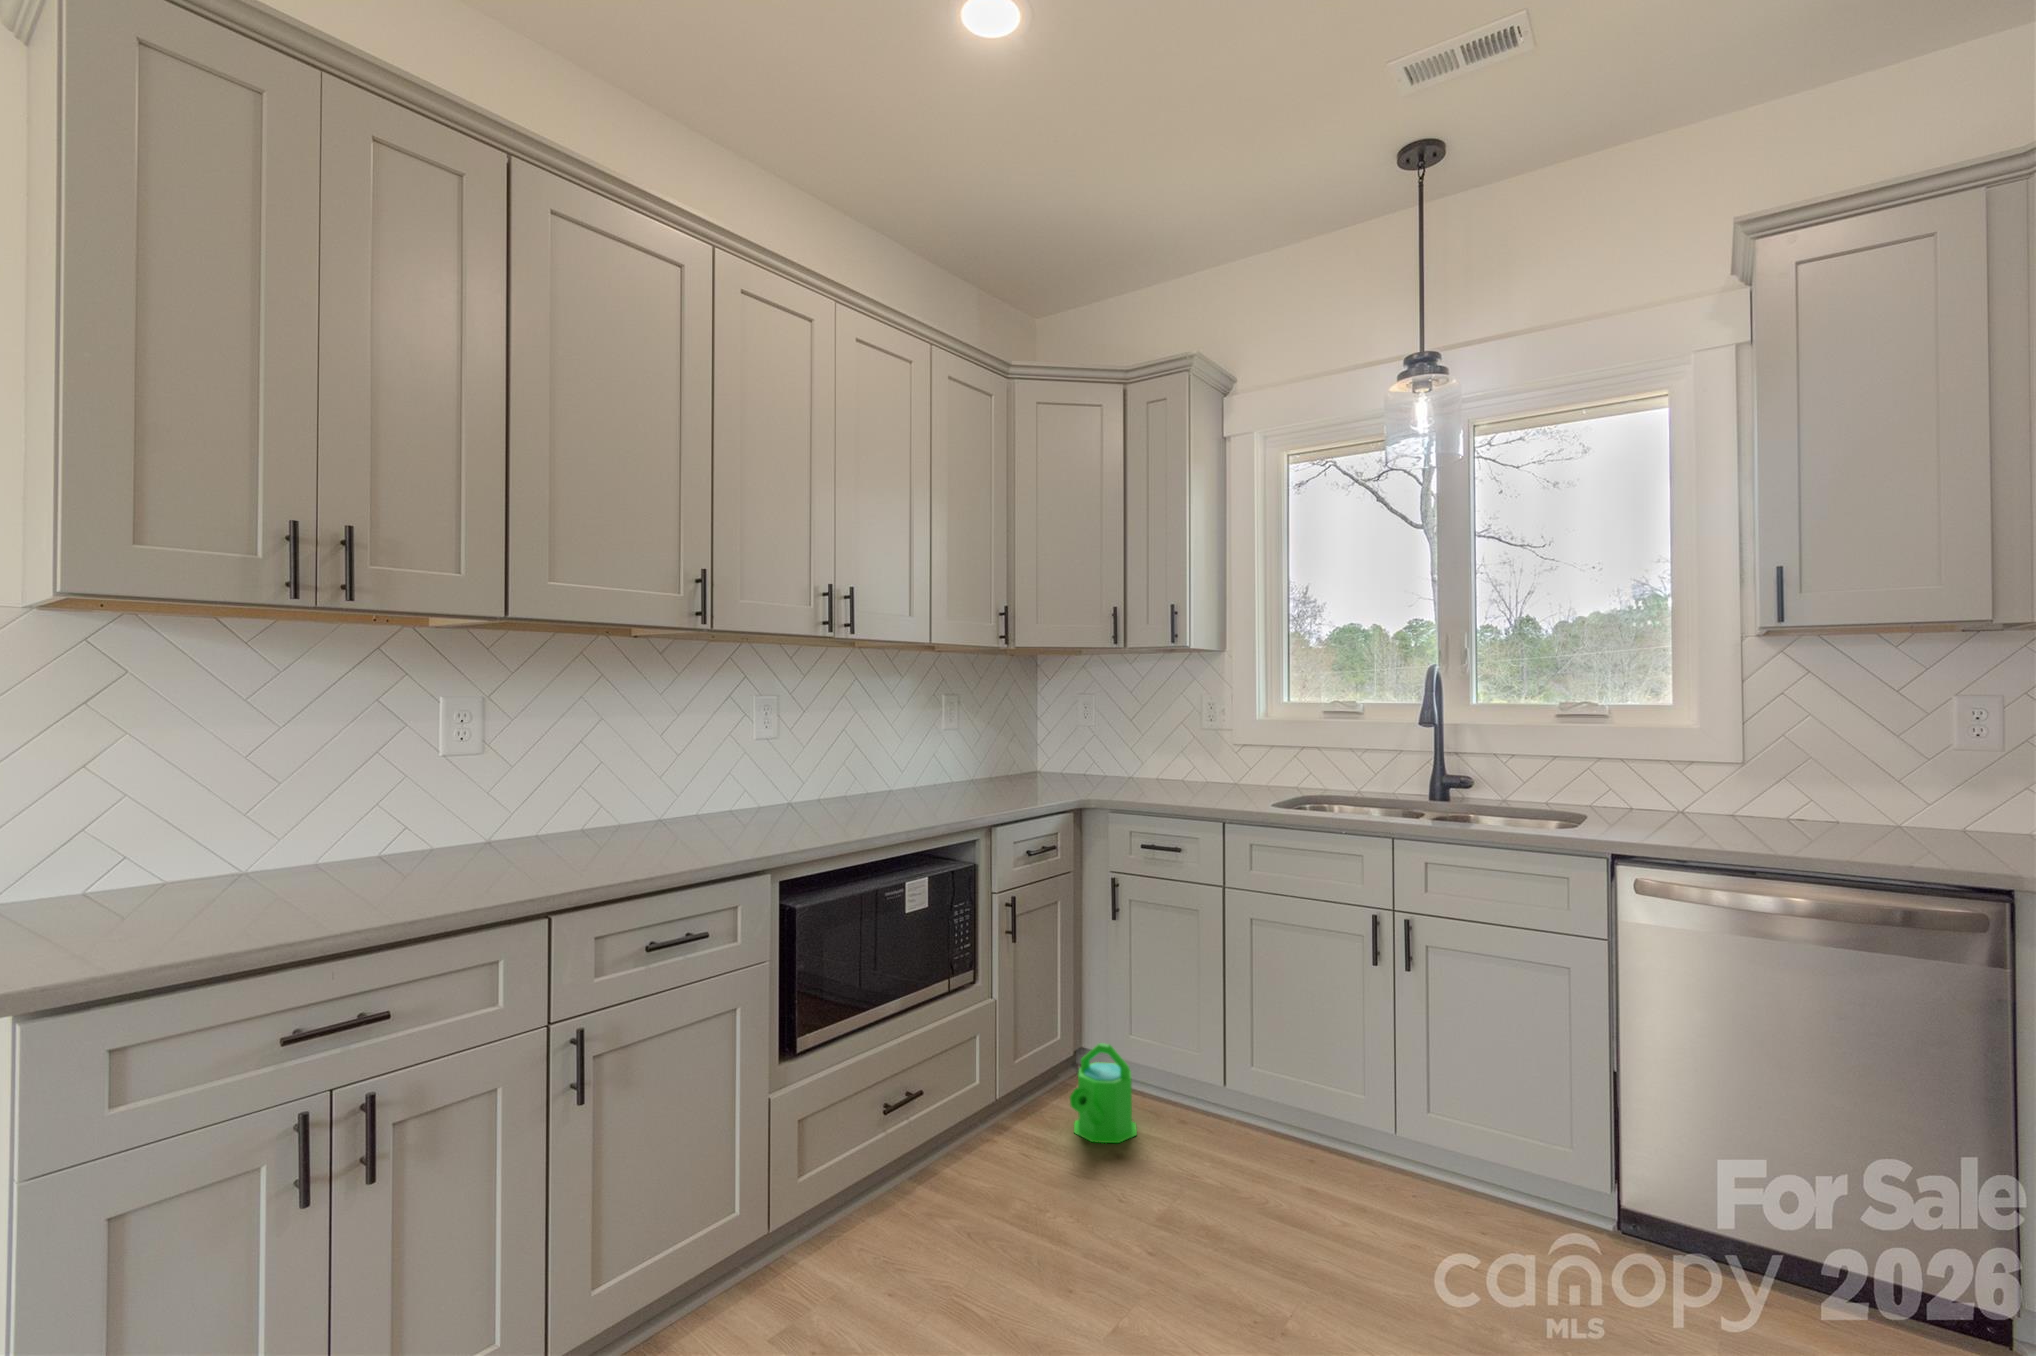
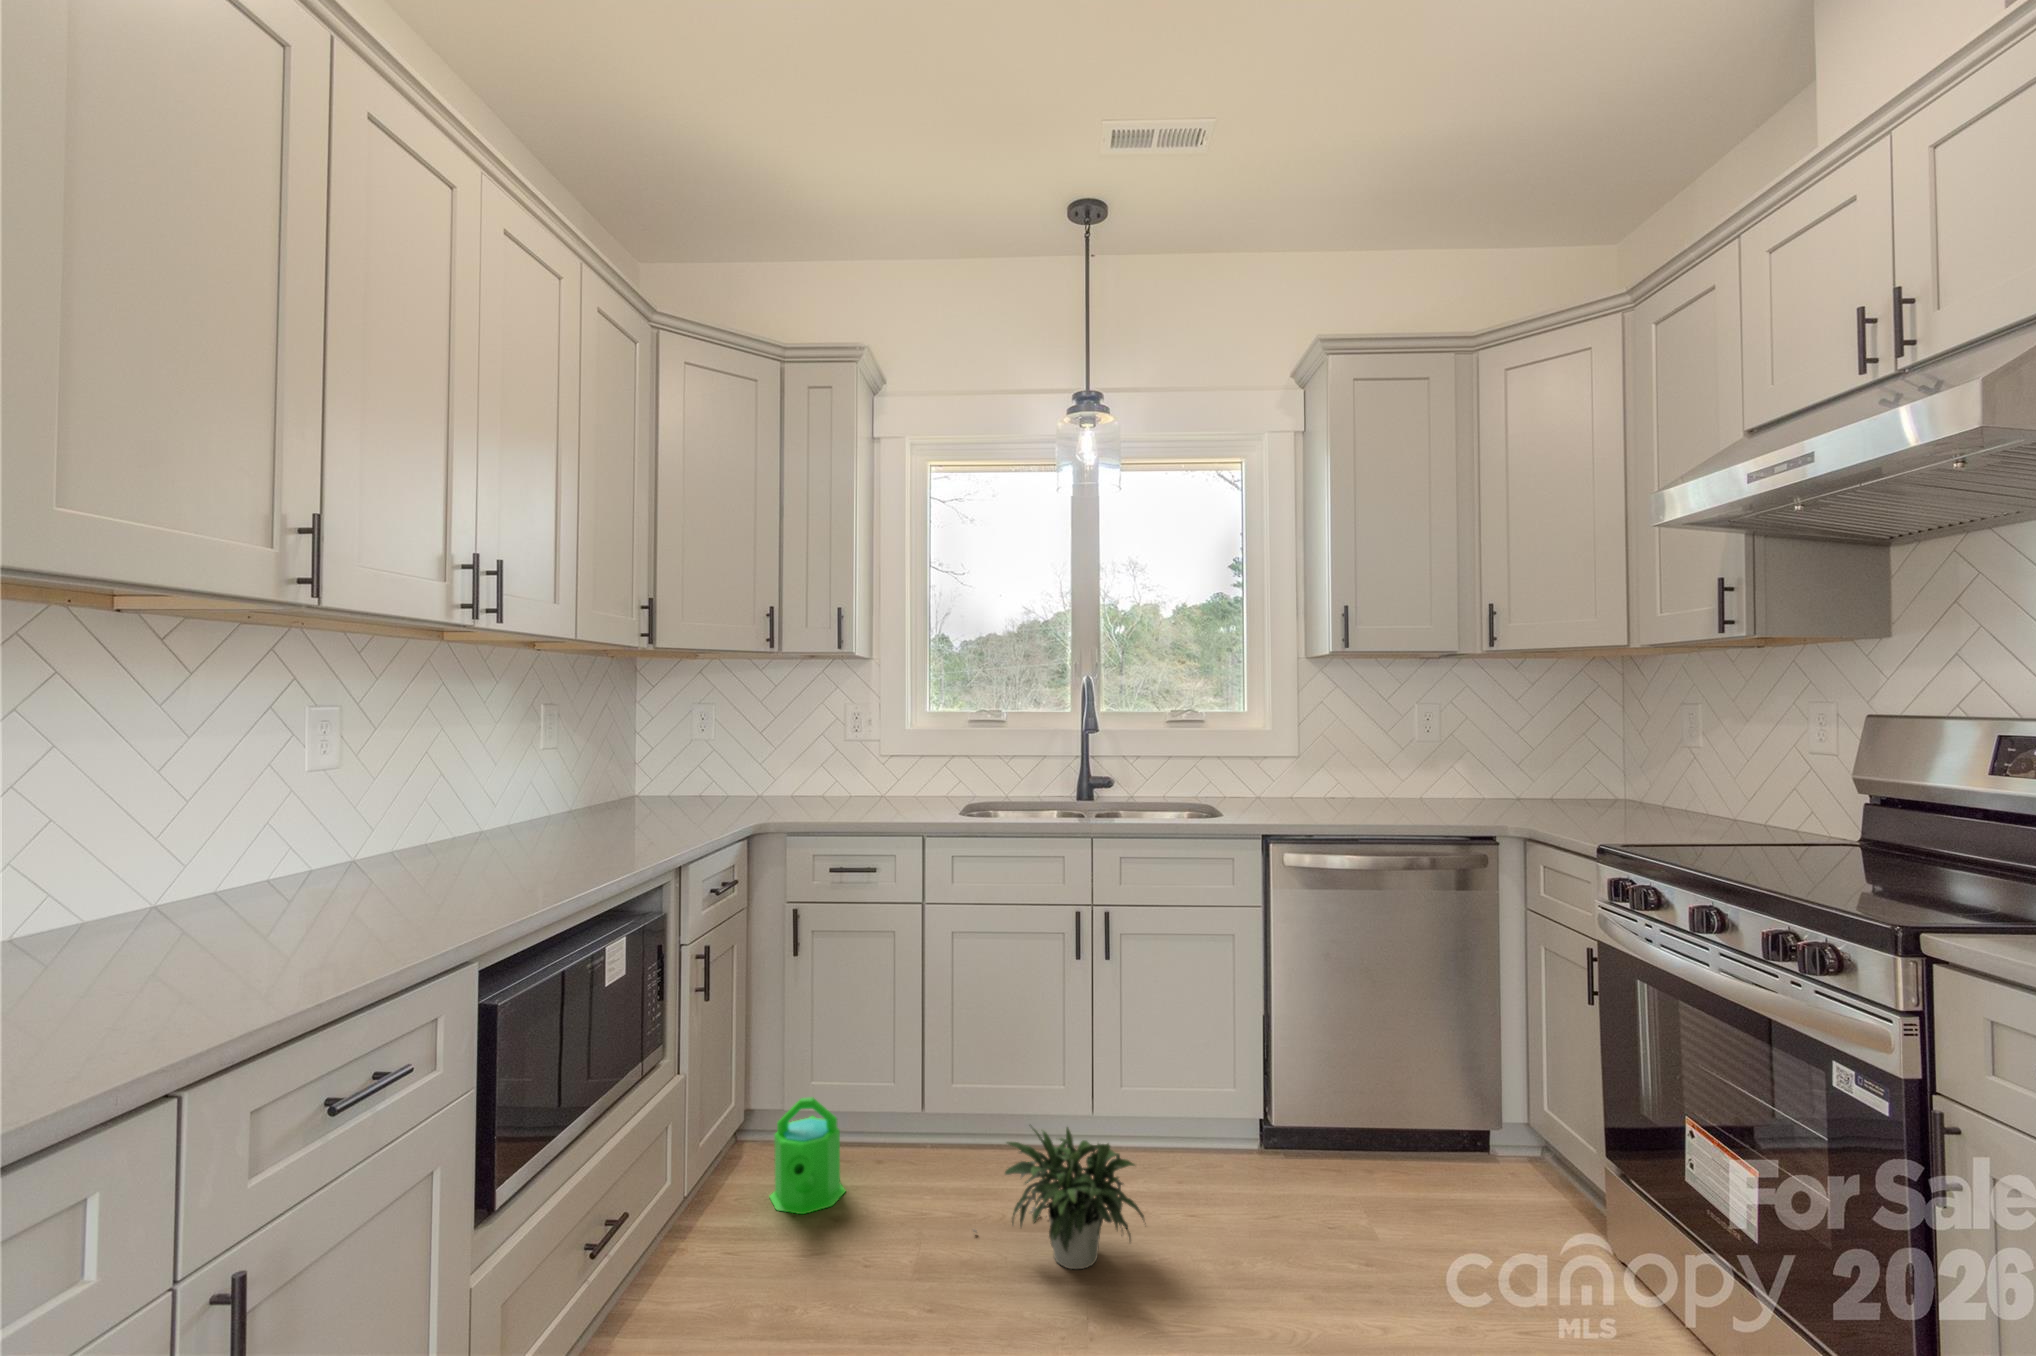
potted plant: none [1222,1112,1379,1266] -> present [972,1125,1144,1269]

